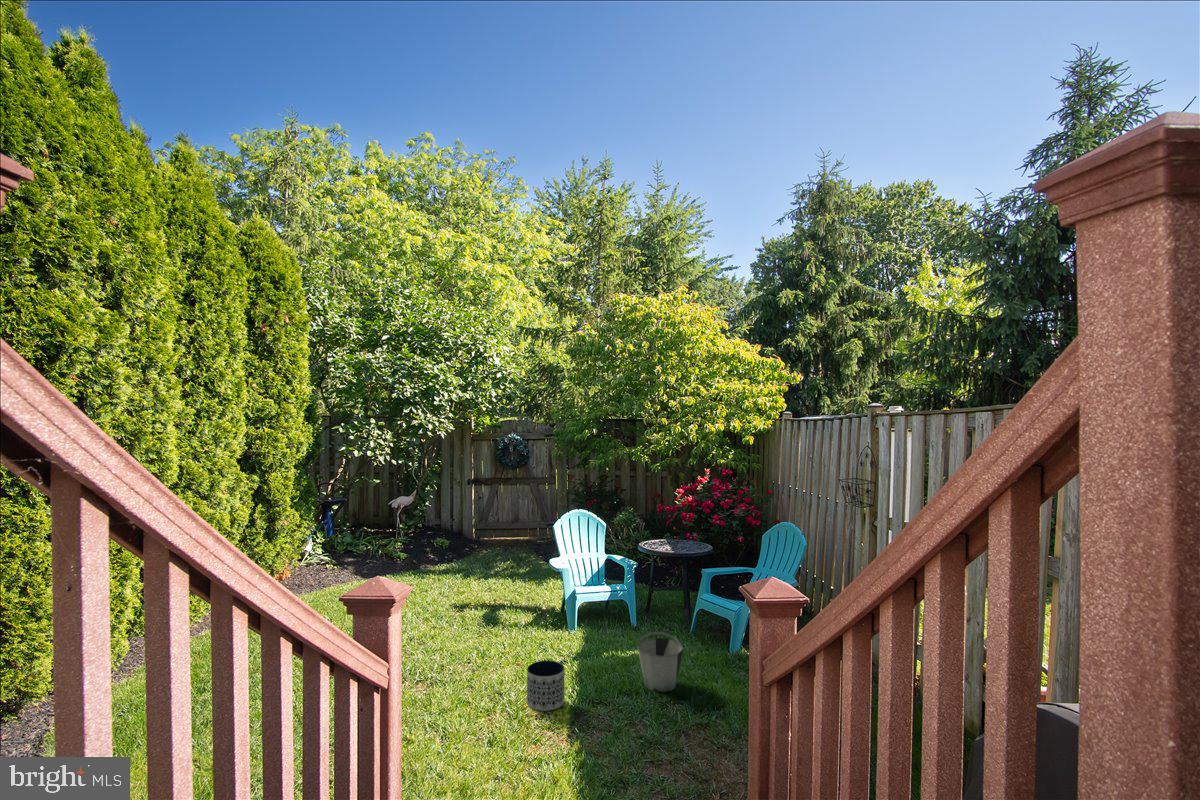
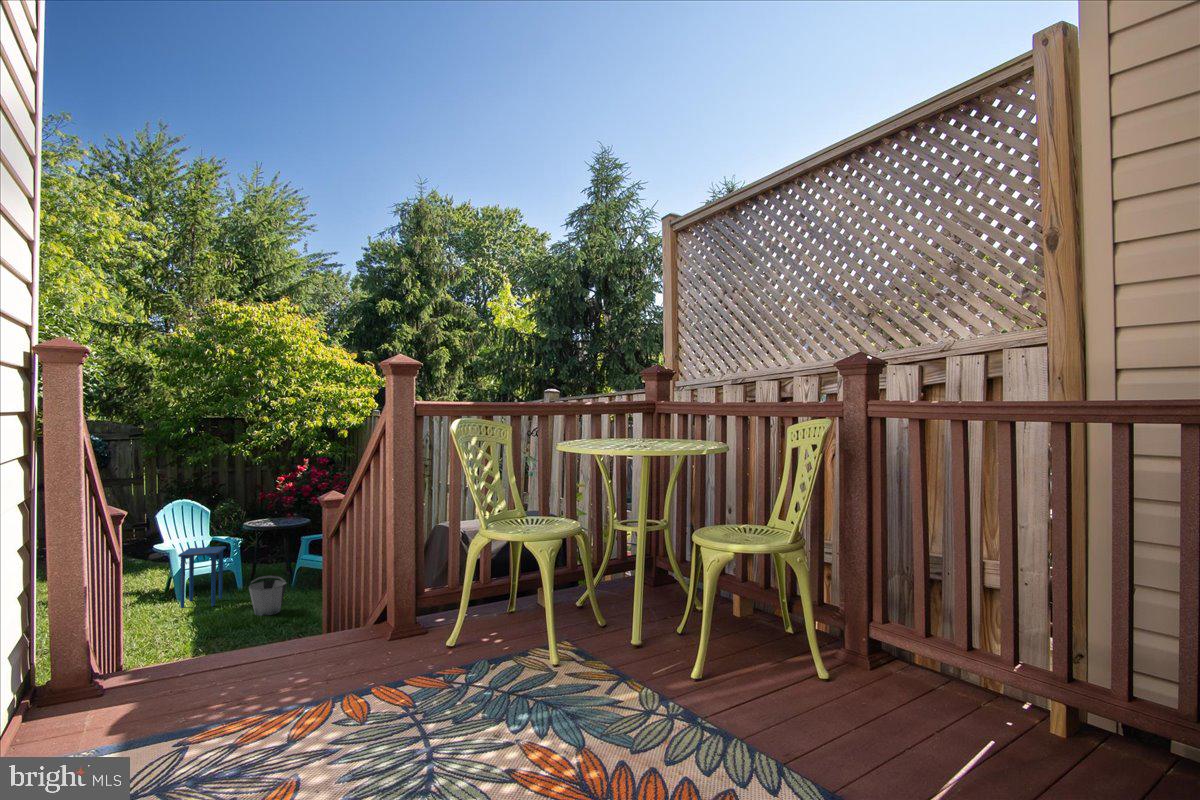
side table: none [566,574,617,655] -> present [178,546,226,608]
planter: present [527,661,564,711] -> none [154,604,189,638]

